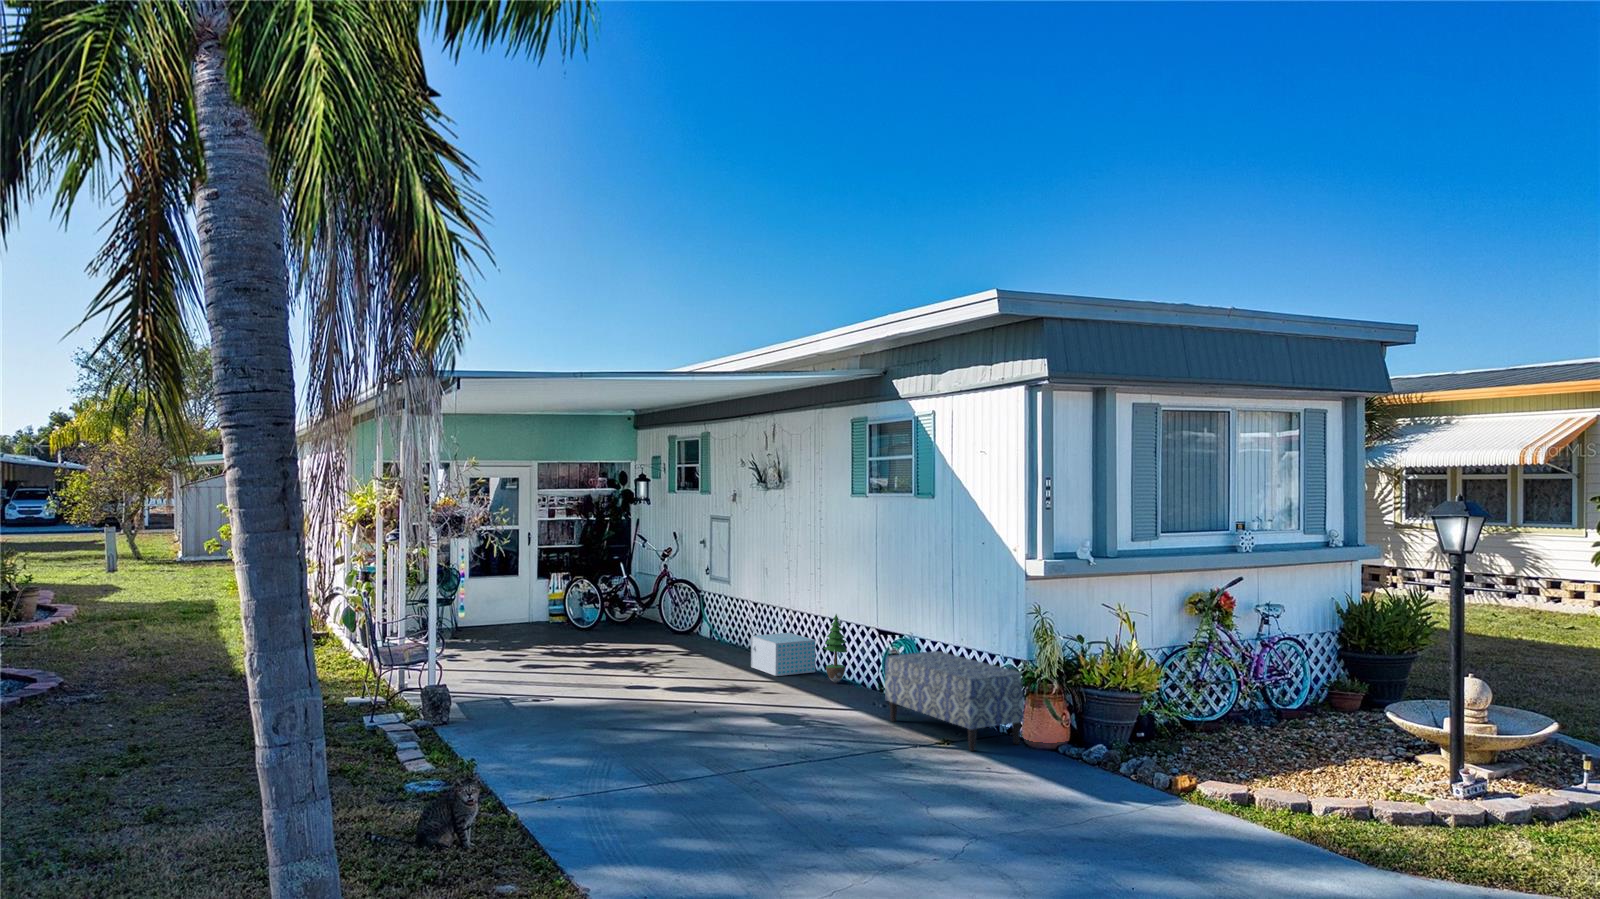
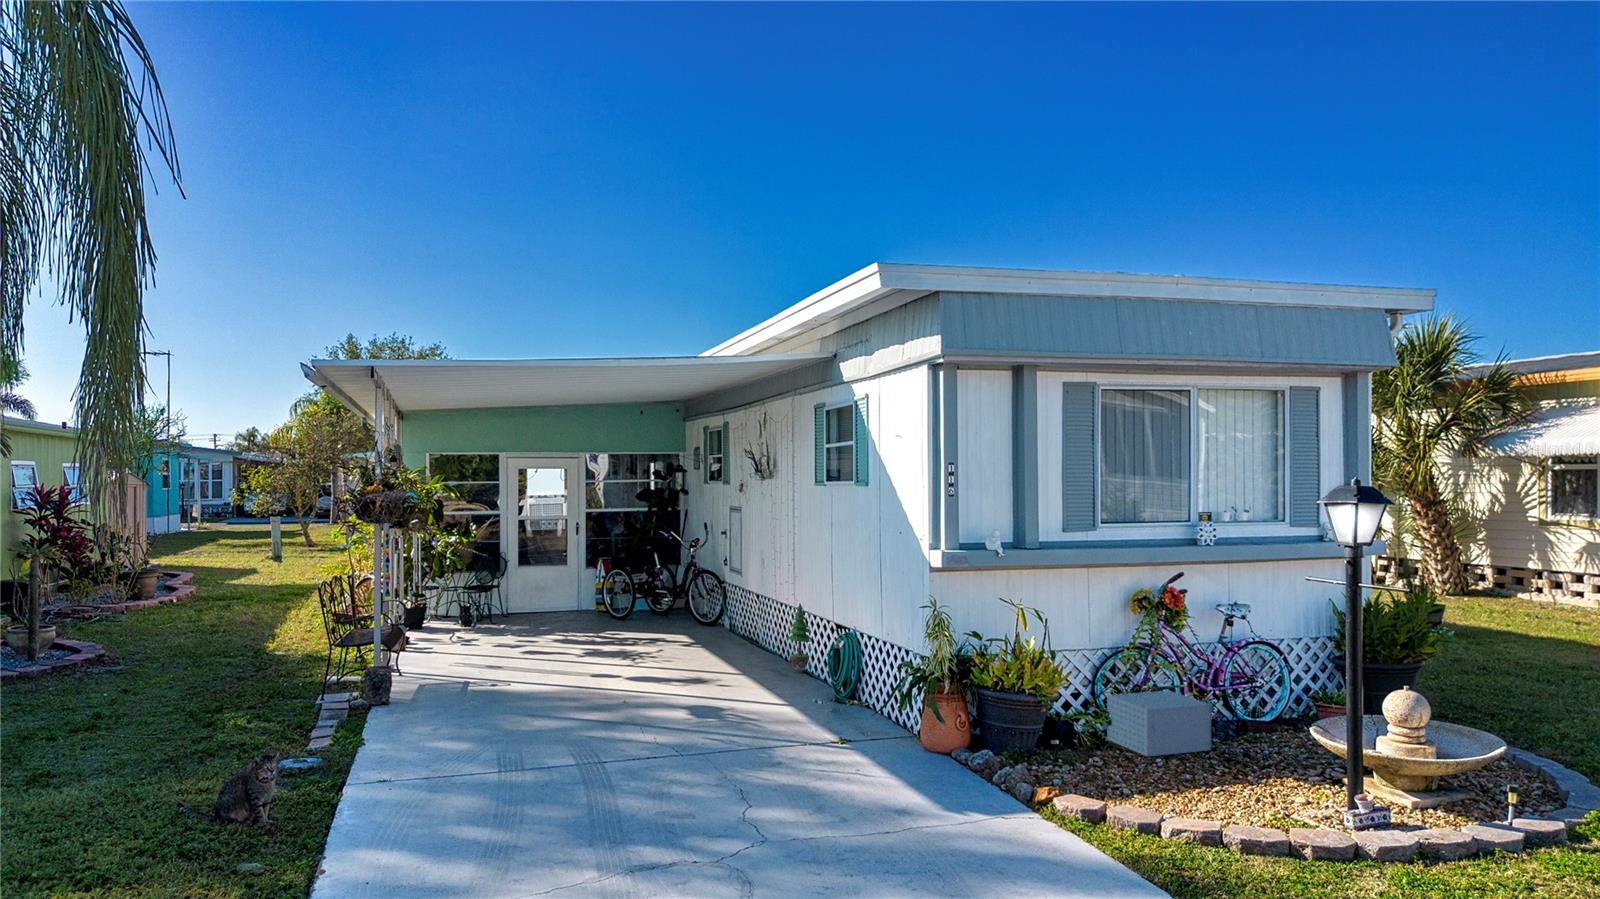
storage box: present [751,633,816,676] -> present [1107,691,1211,756]
bench: present [885,651,1024,751] -> none [806,643,924,747]

